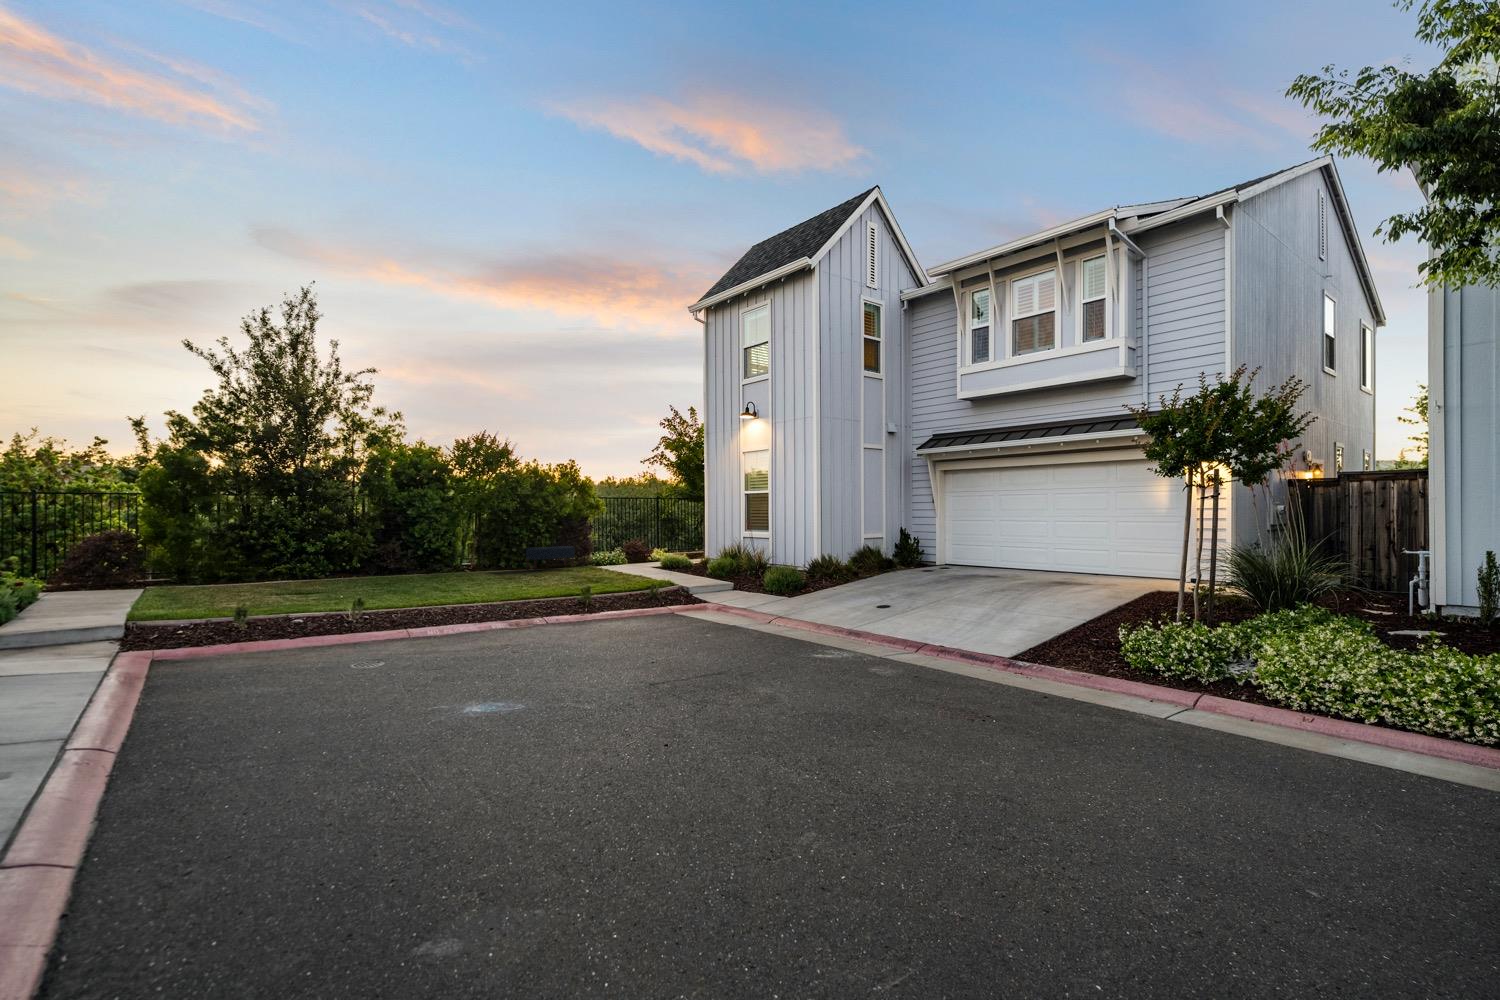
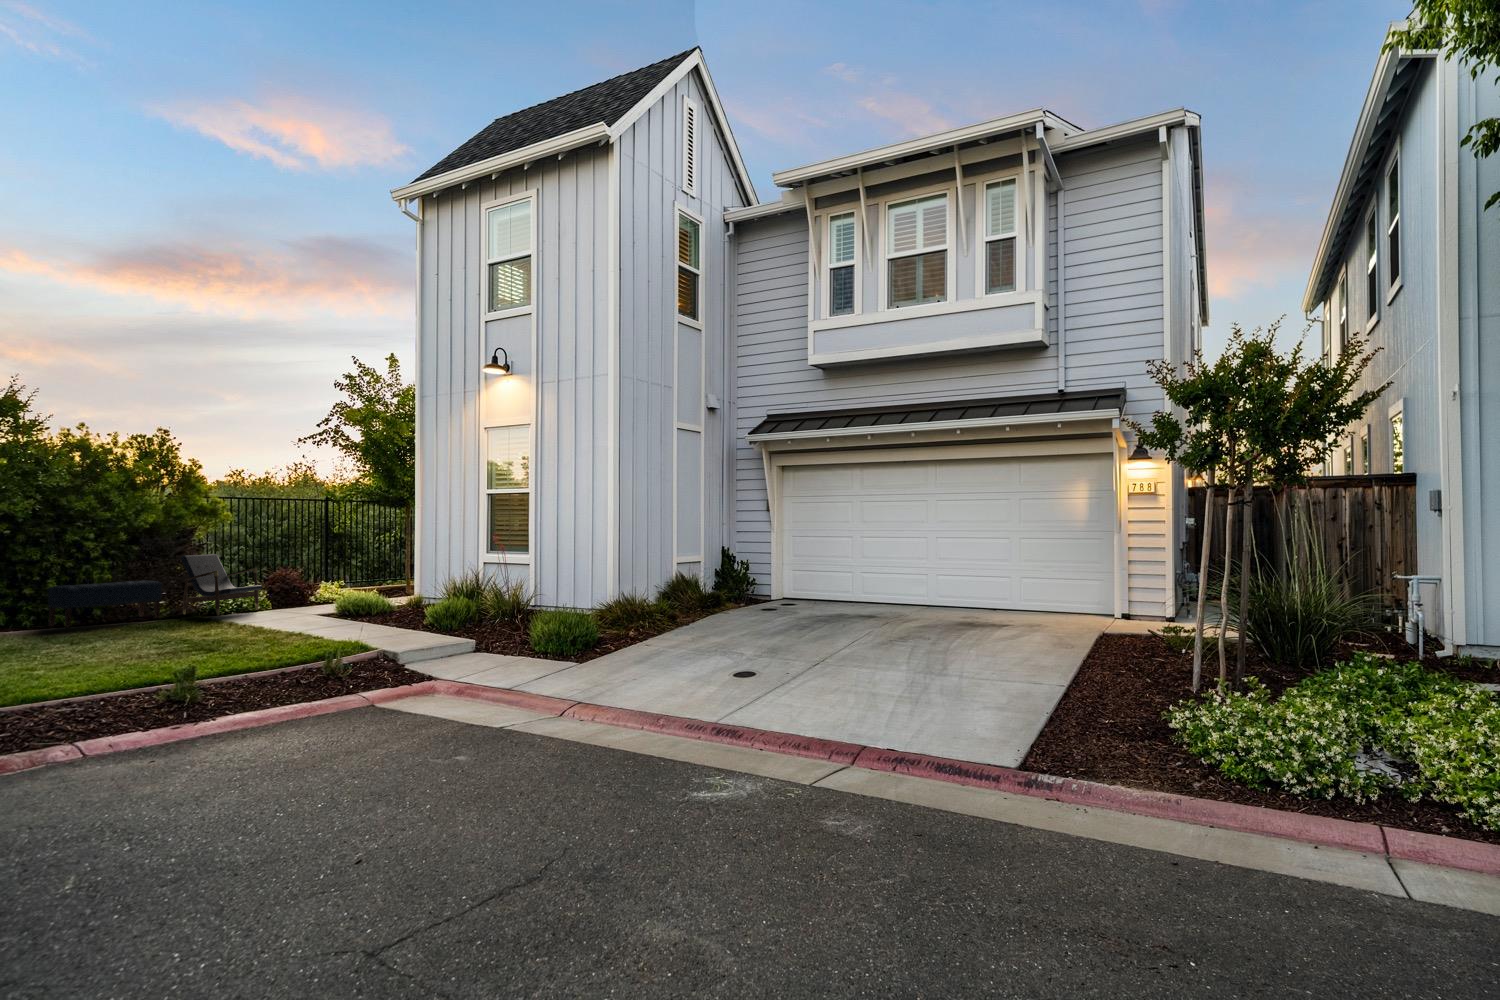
lounge chair: none [583,532,623,567] -> present [181,554,262,616]

